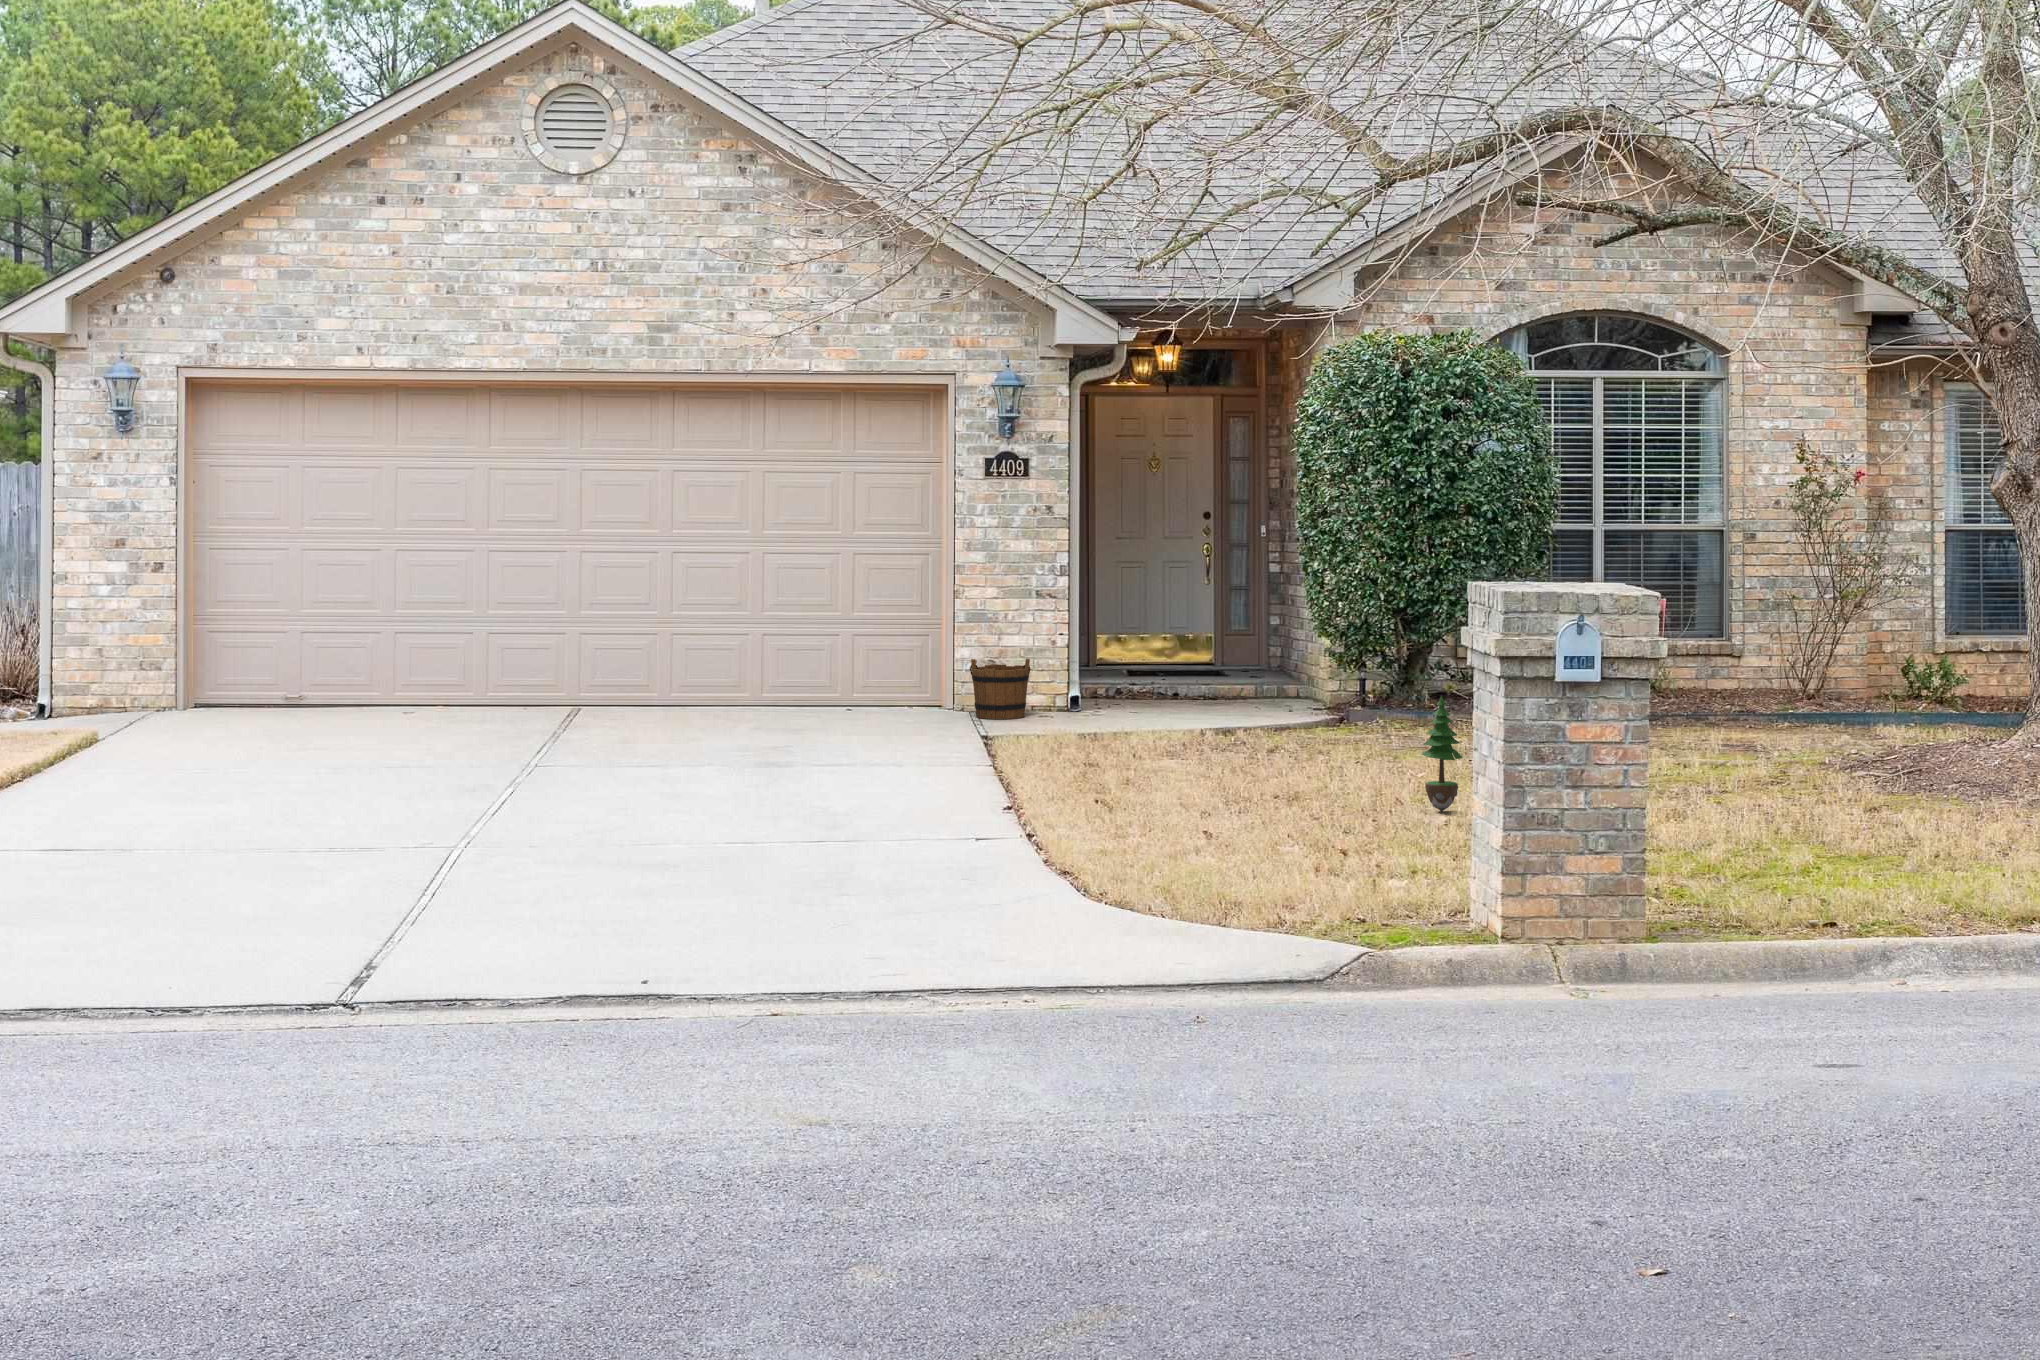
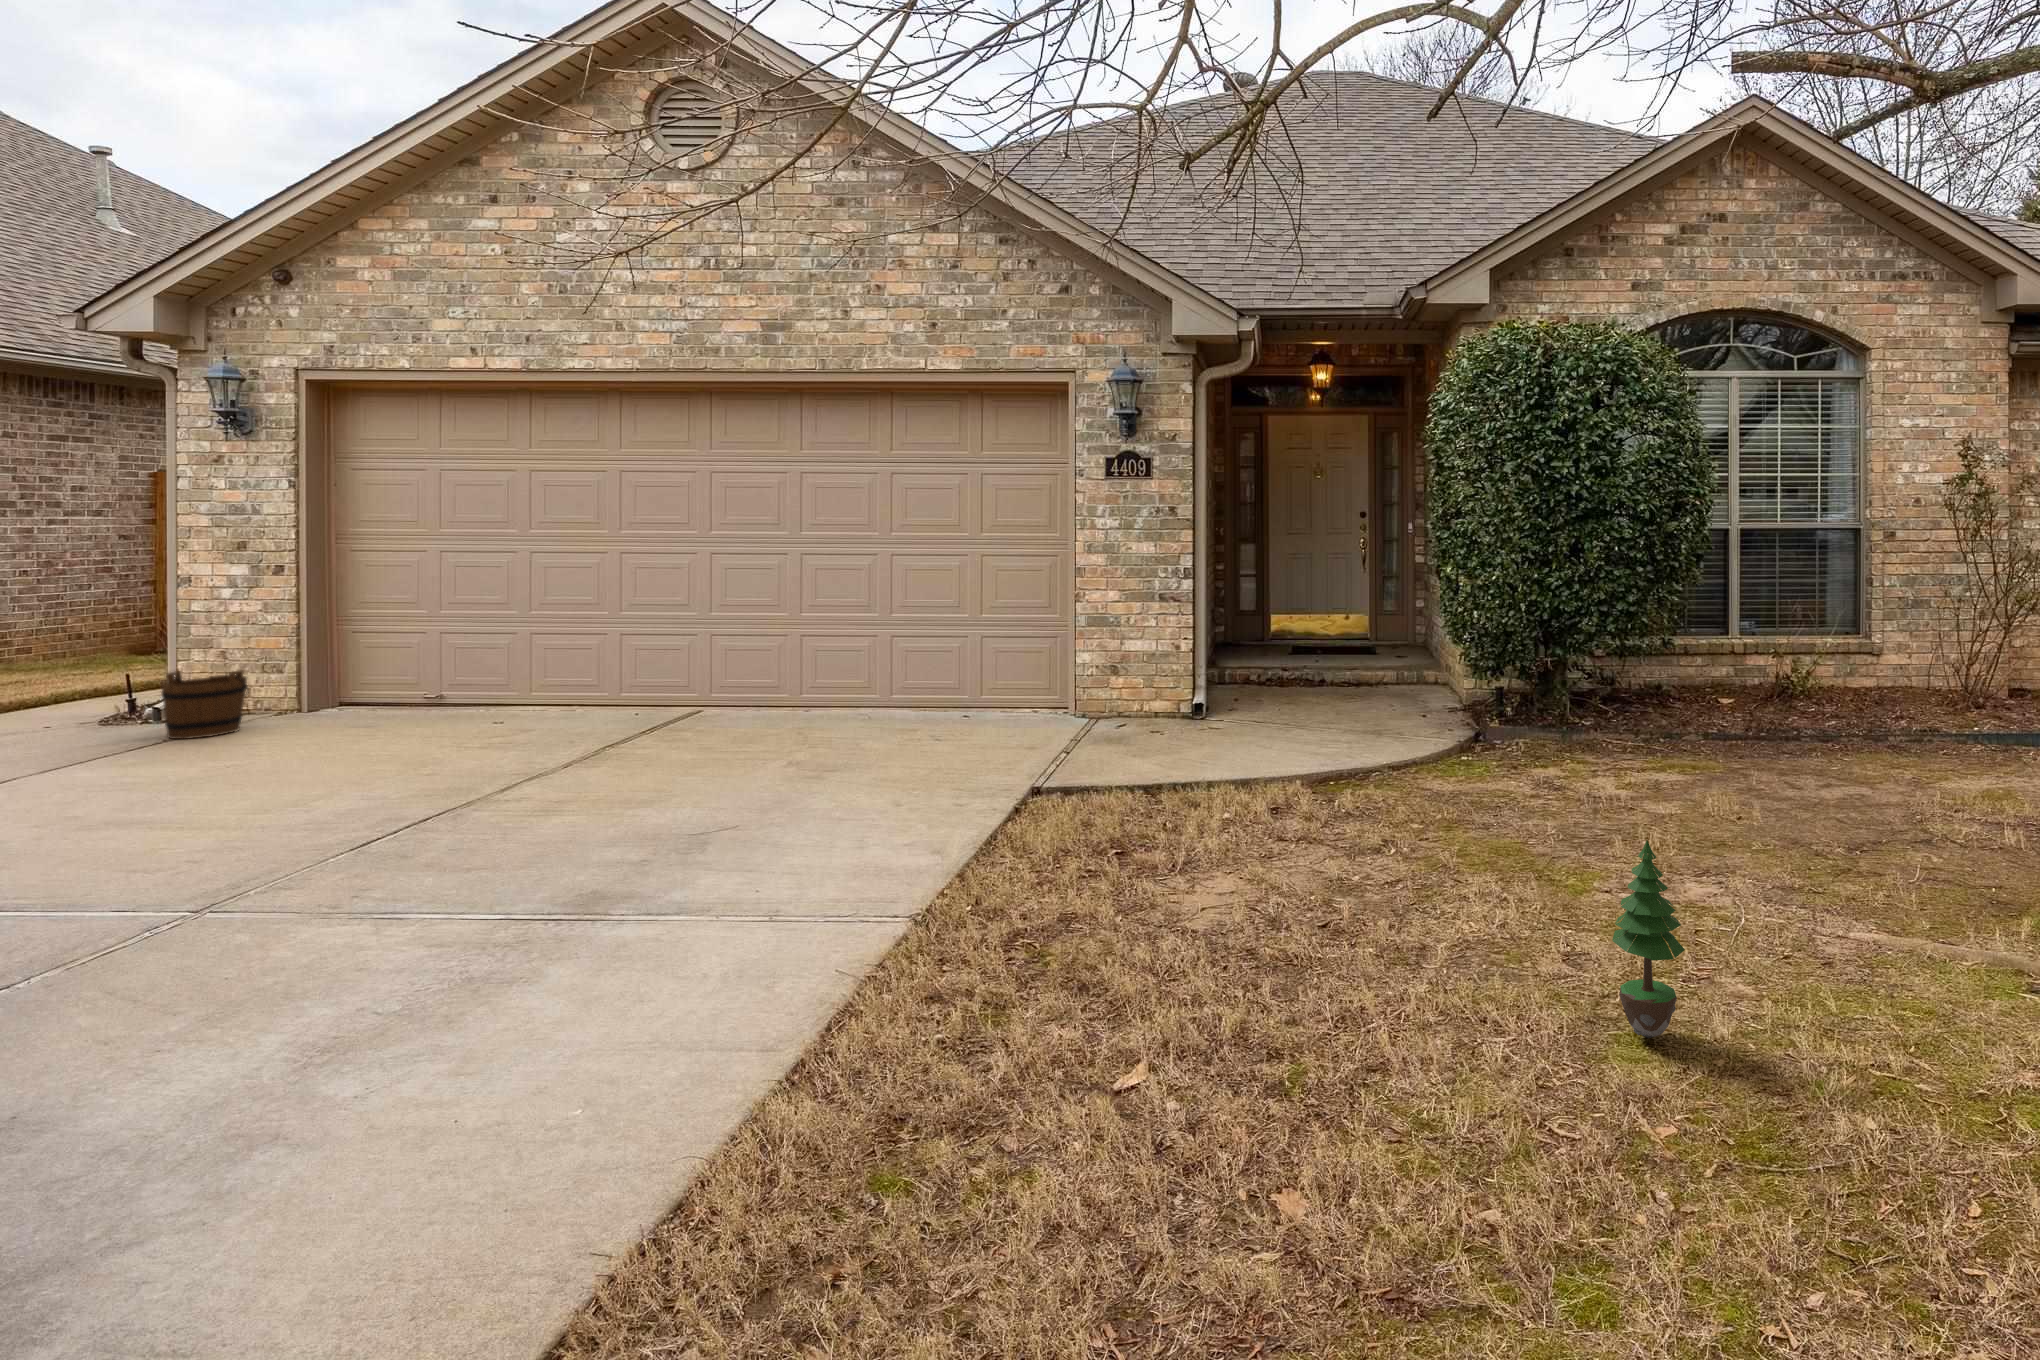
bucket: present [970,659,1031,719] -> present [162,670,249,739]

